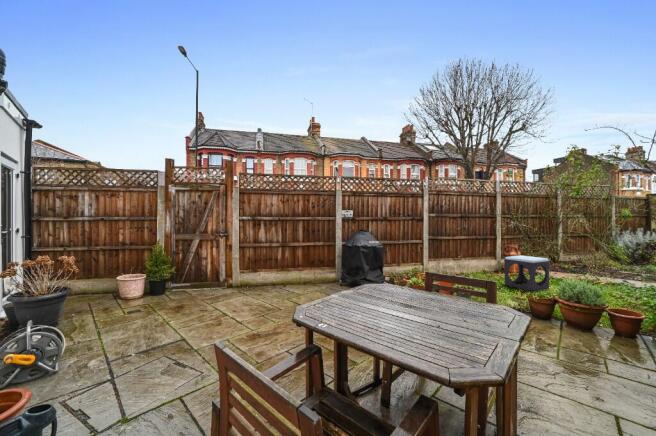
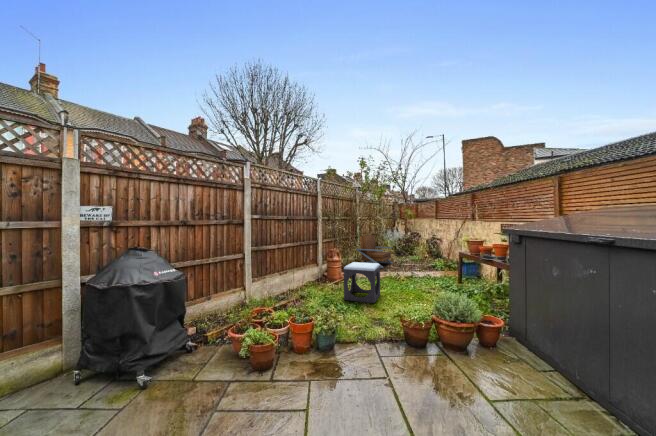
lounge chair: none [552,235,611,271] -> present [356,235,393,268]

